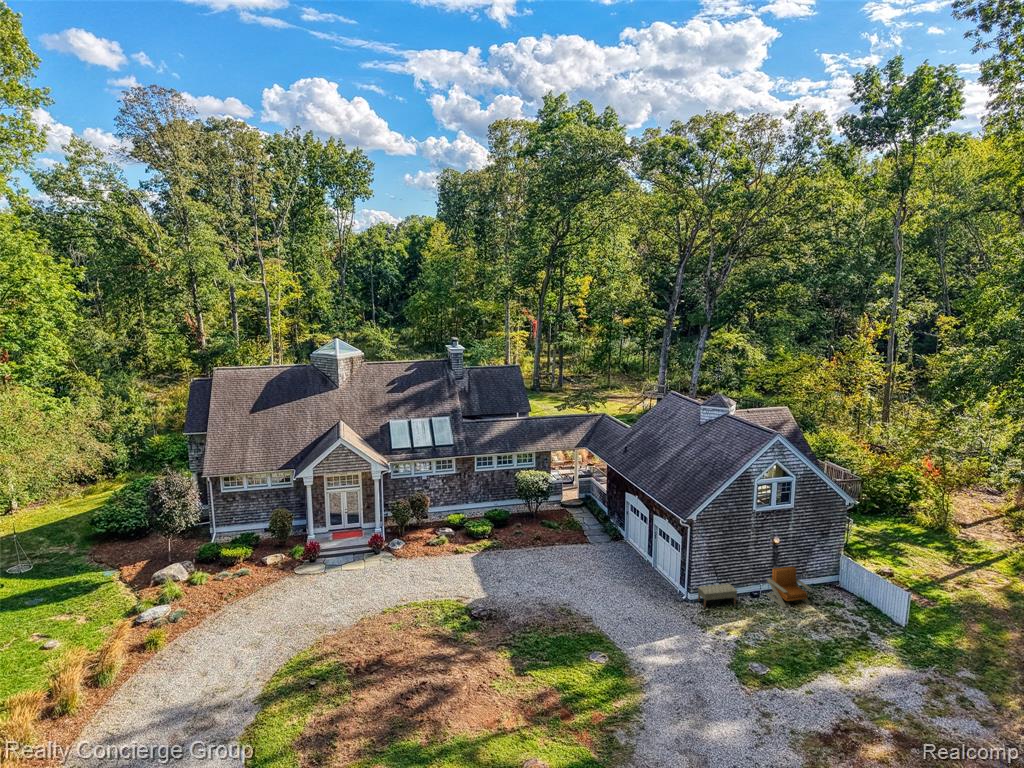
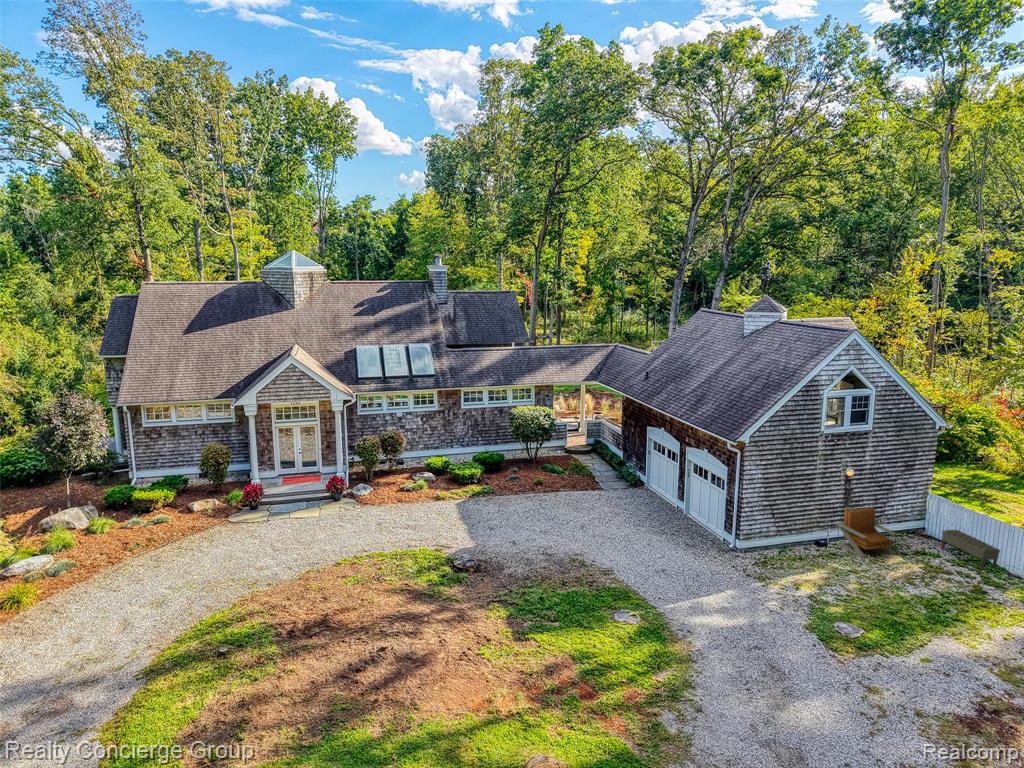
bench: present [698,584,737,607] -> present [941,530,1000,570]

